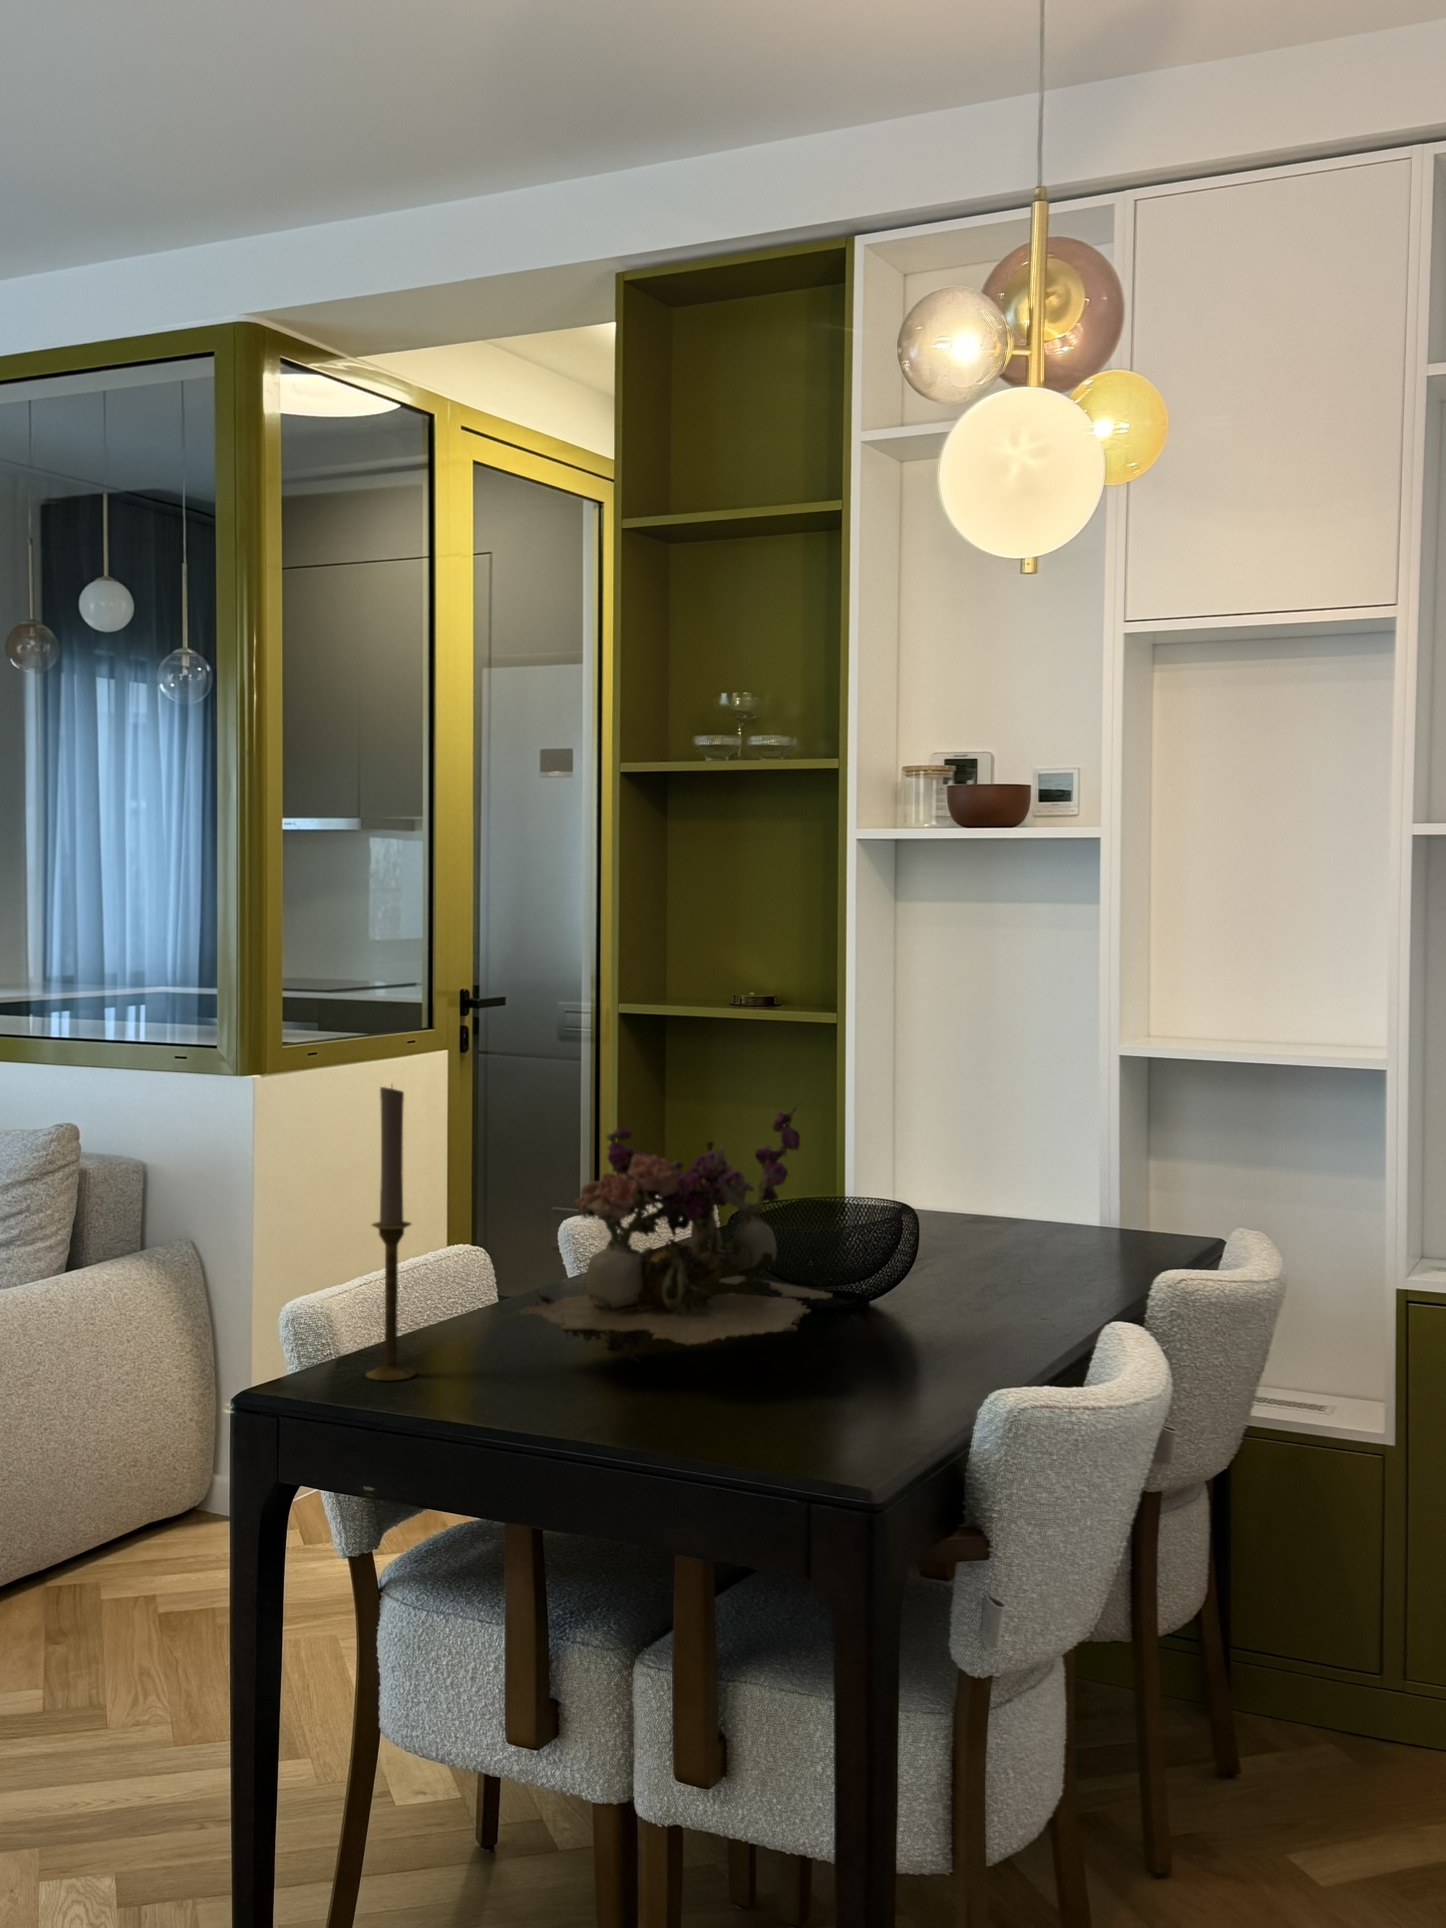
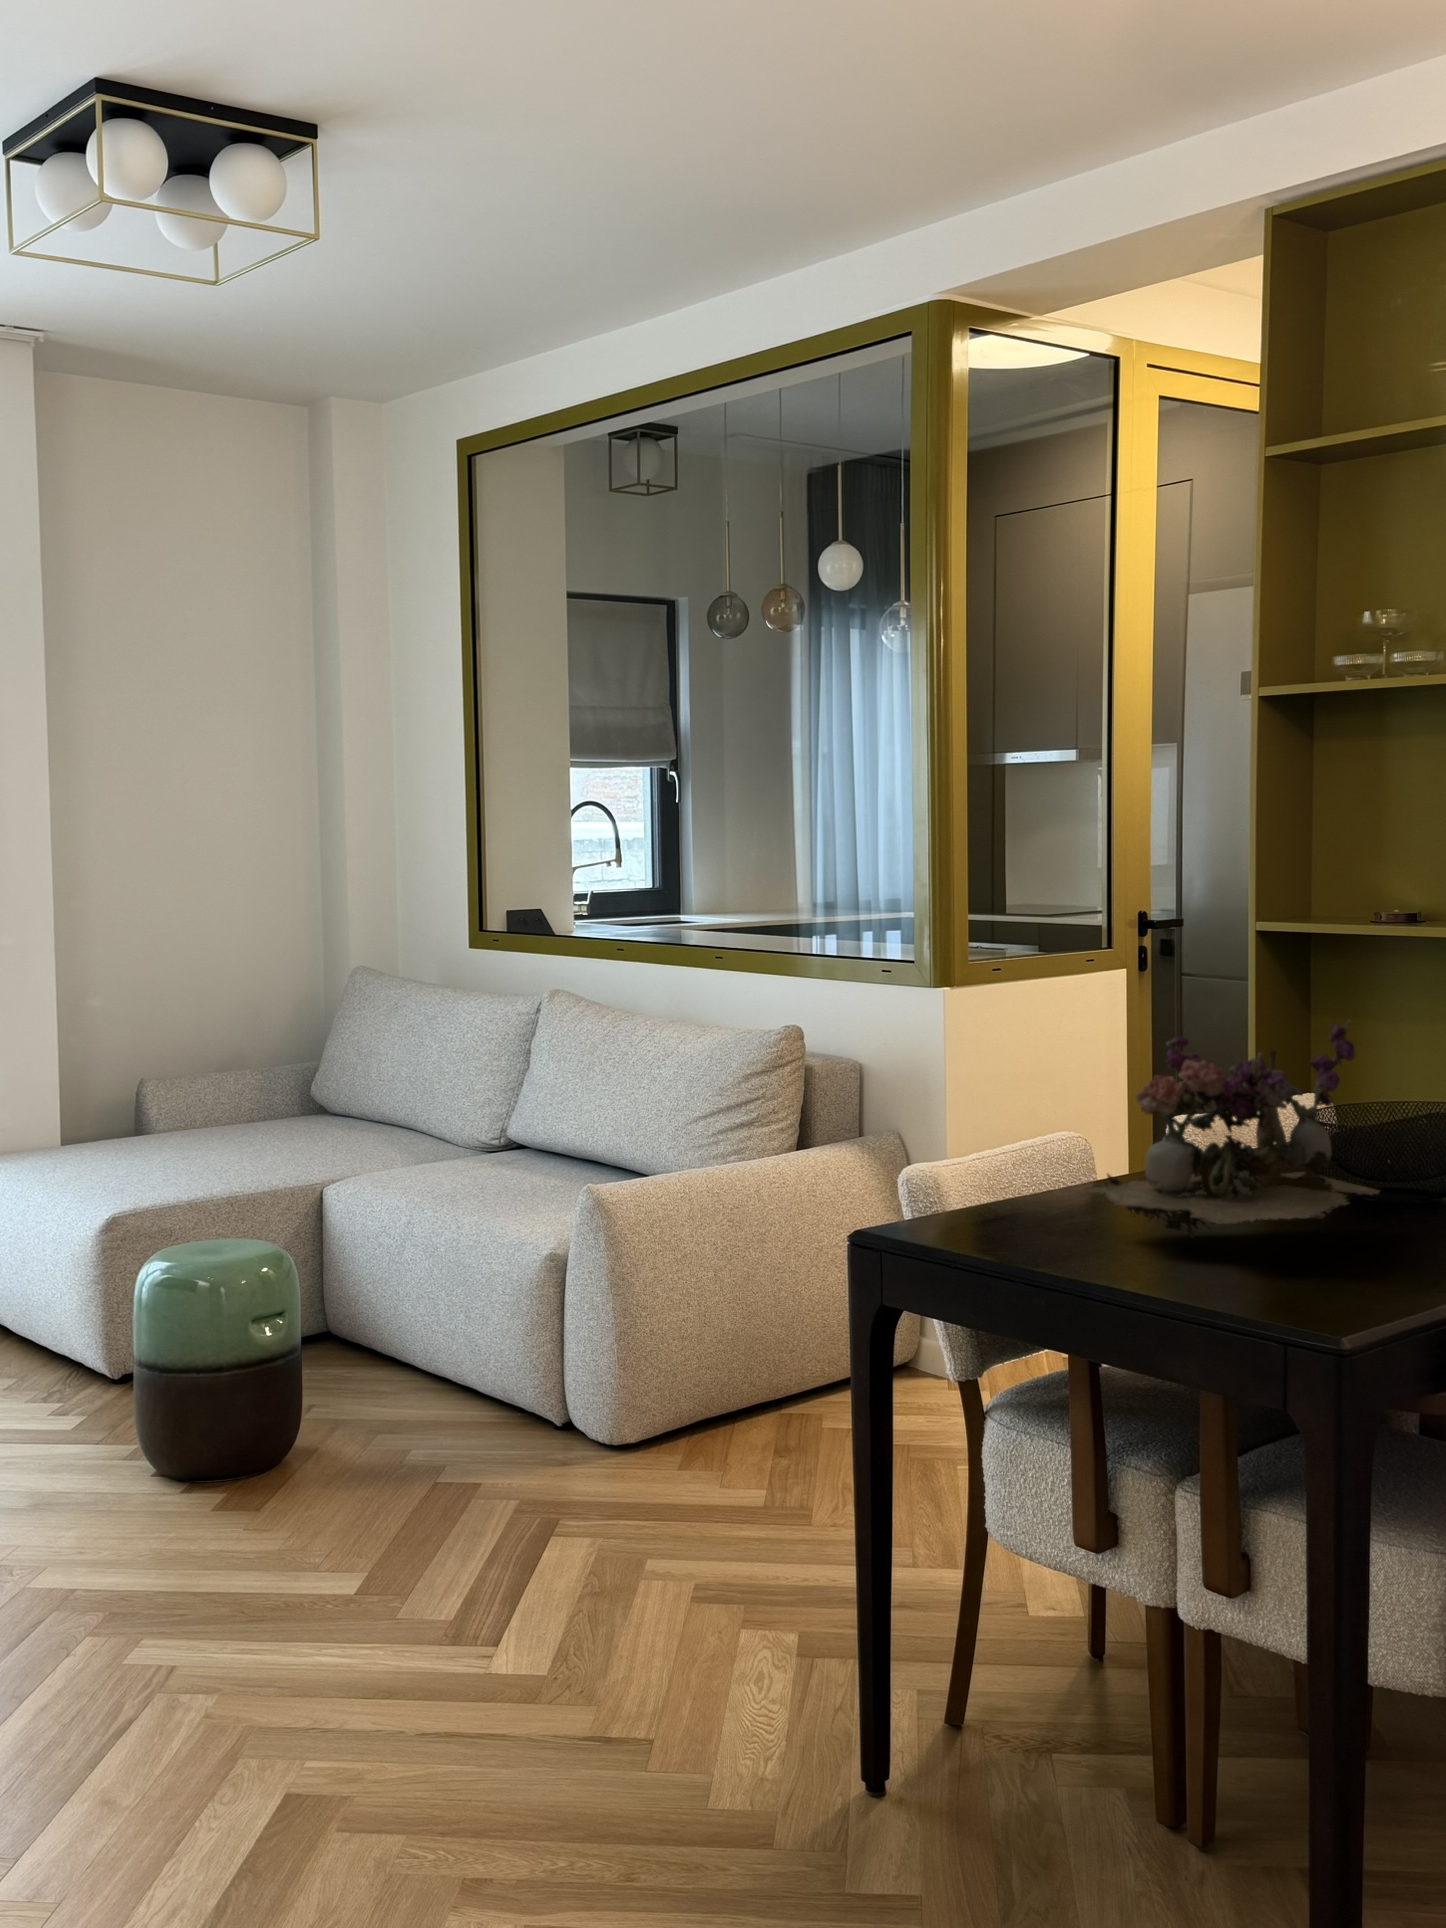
candlestick: present [366,1087,415,1380] -> none [959,995,1001,1240]

